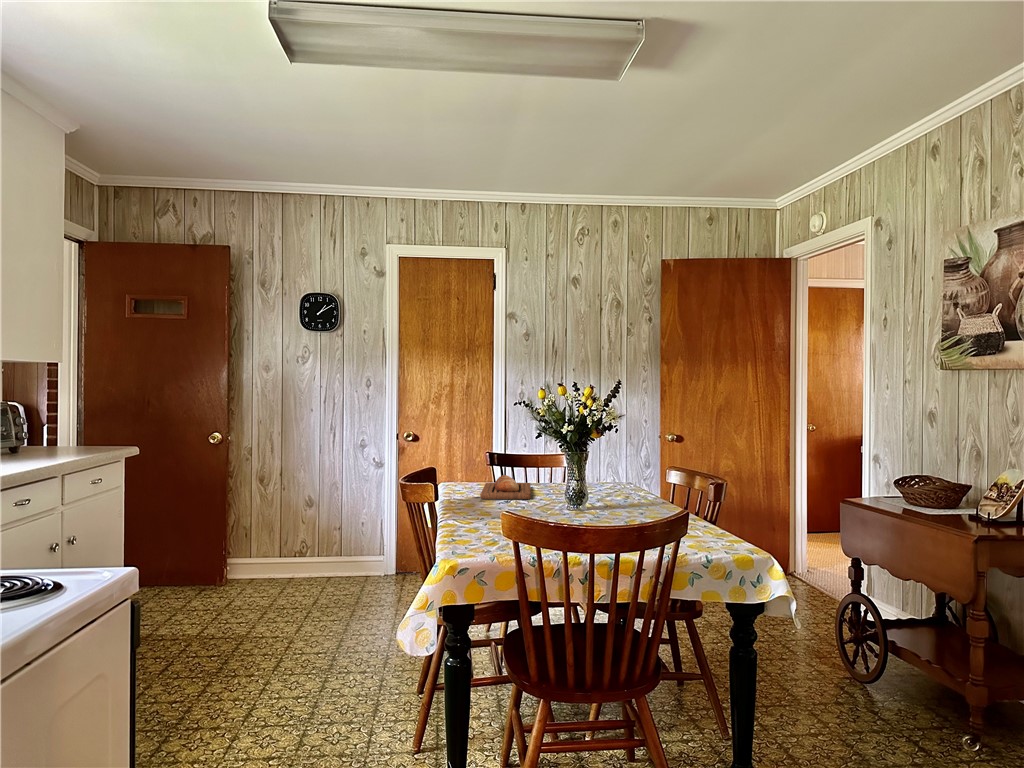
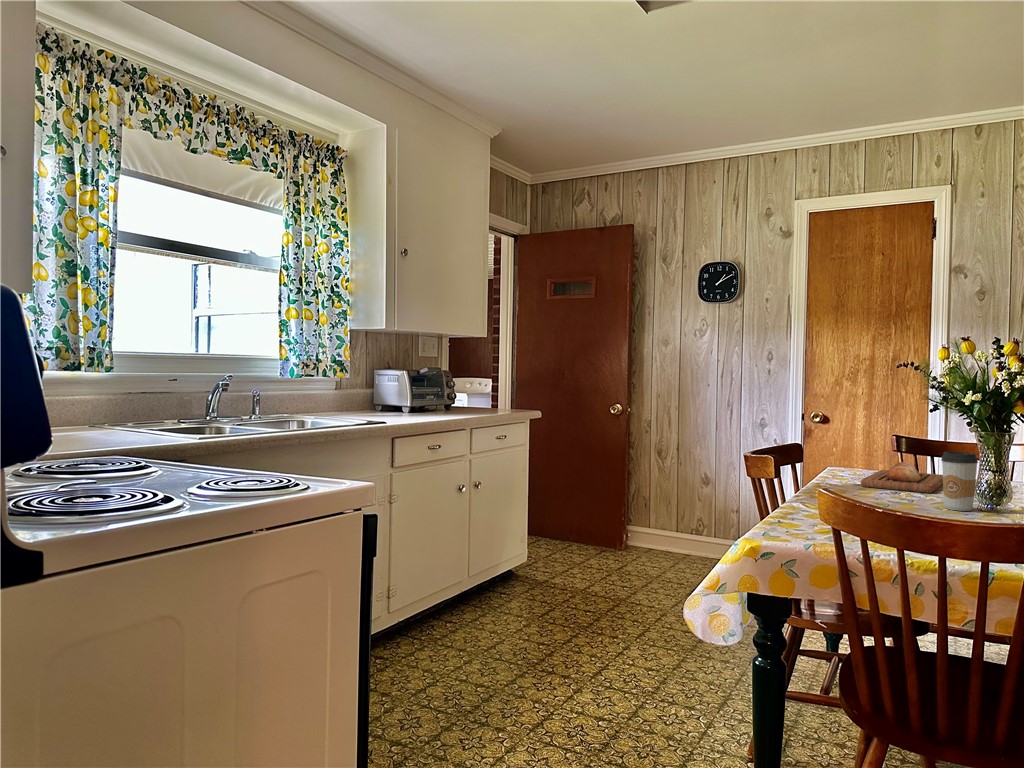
coffee cup: none [545,467,568,511] -> present [941,452,978,511]

